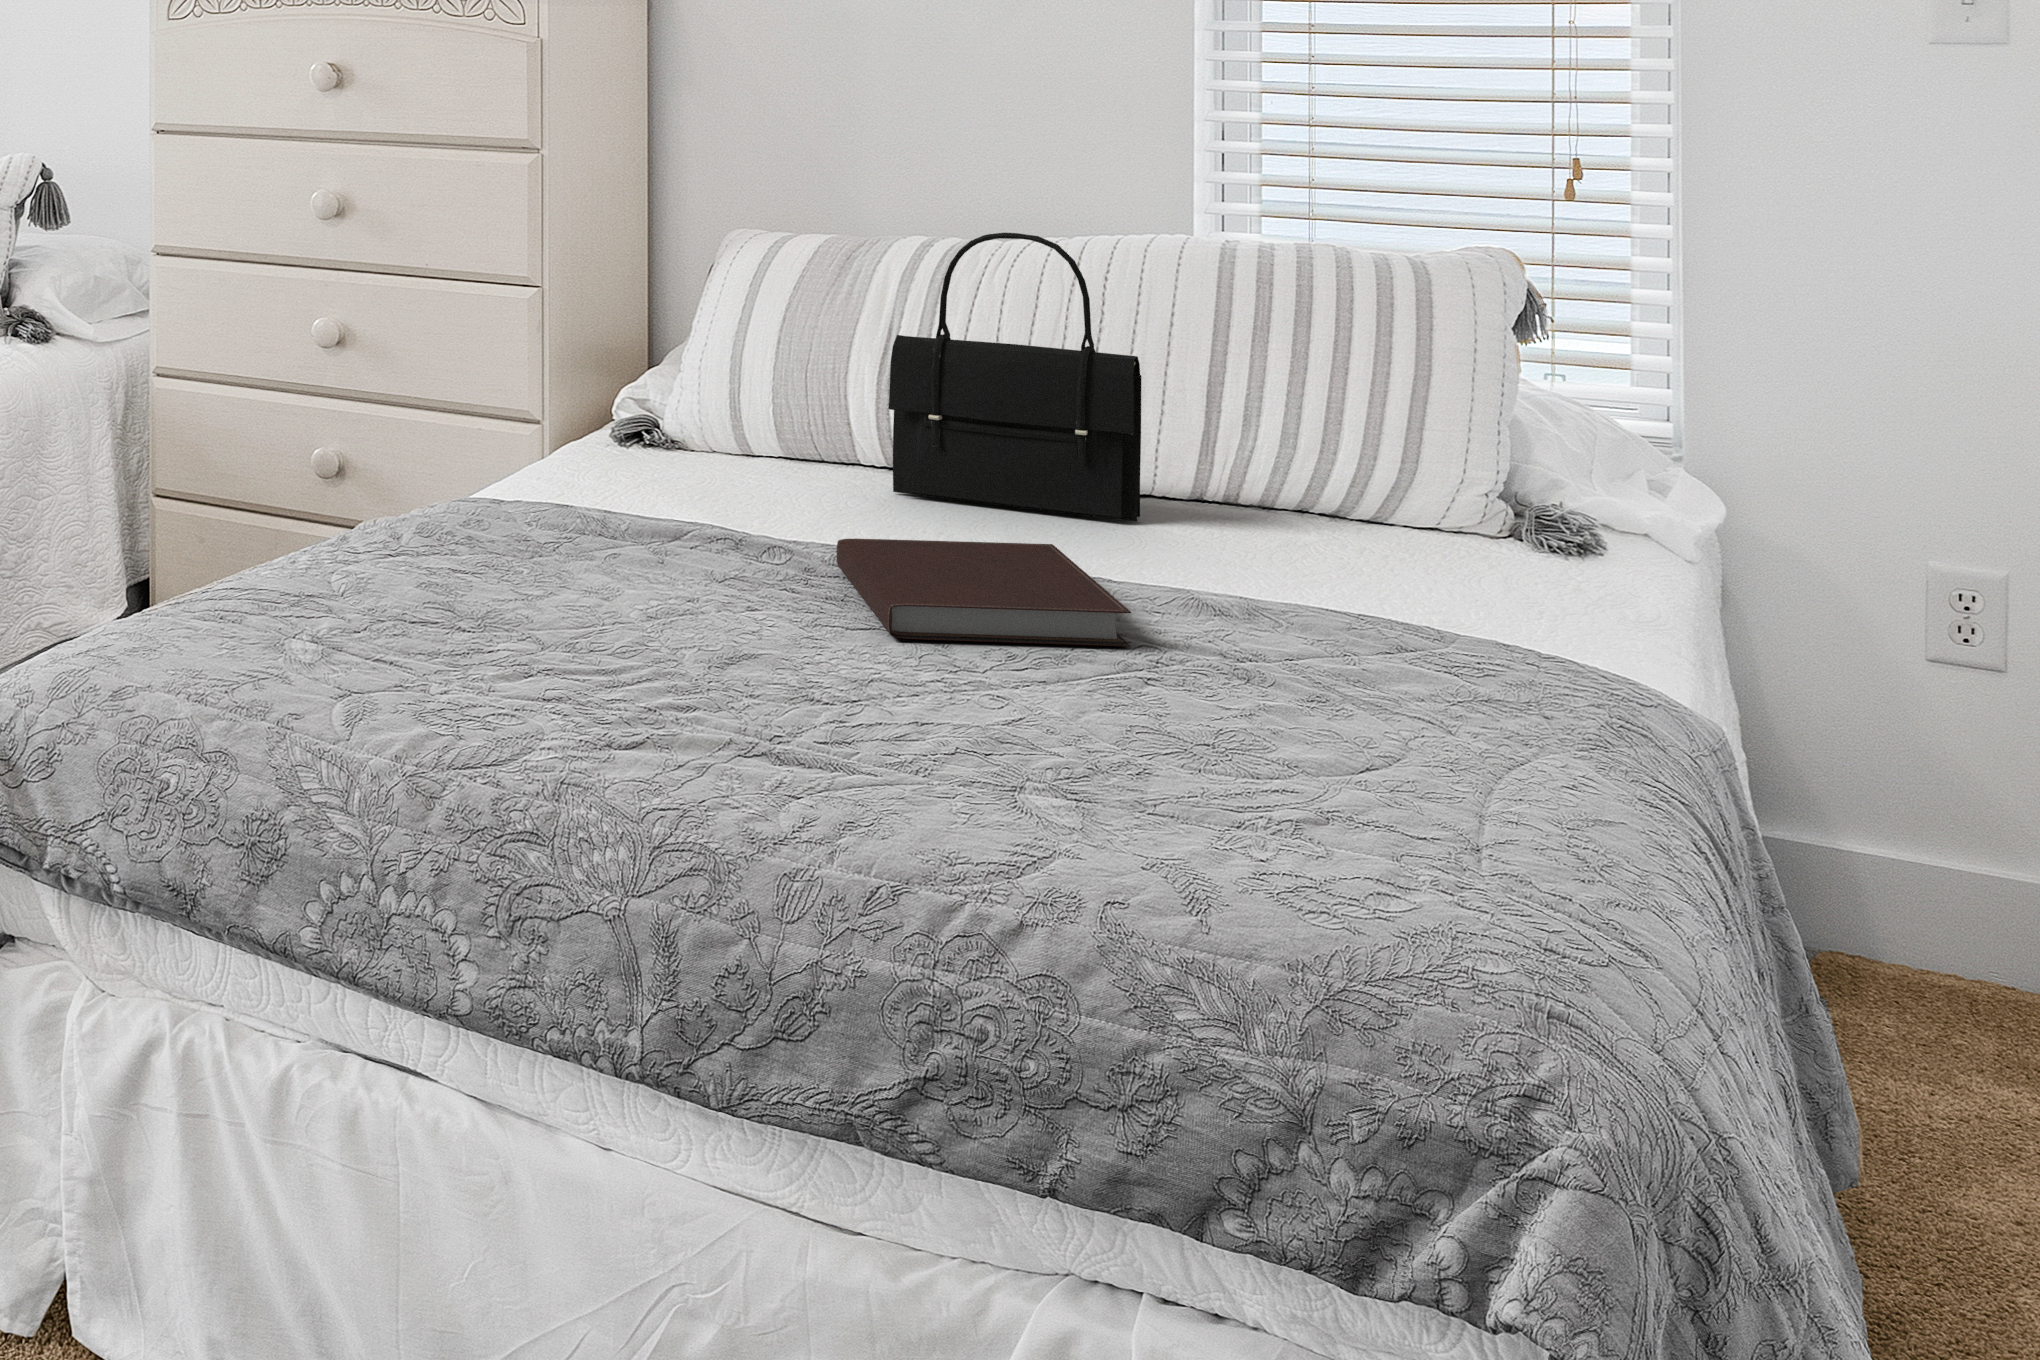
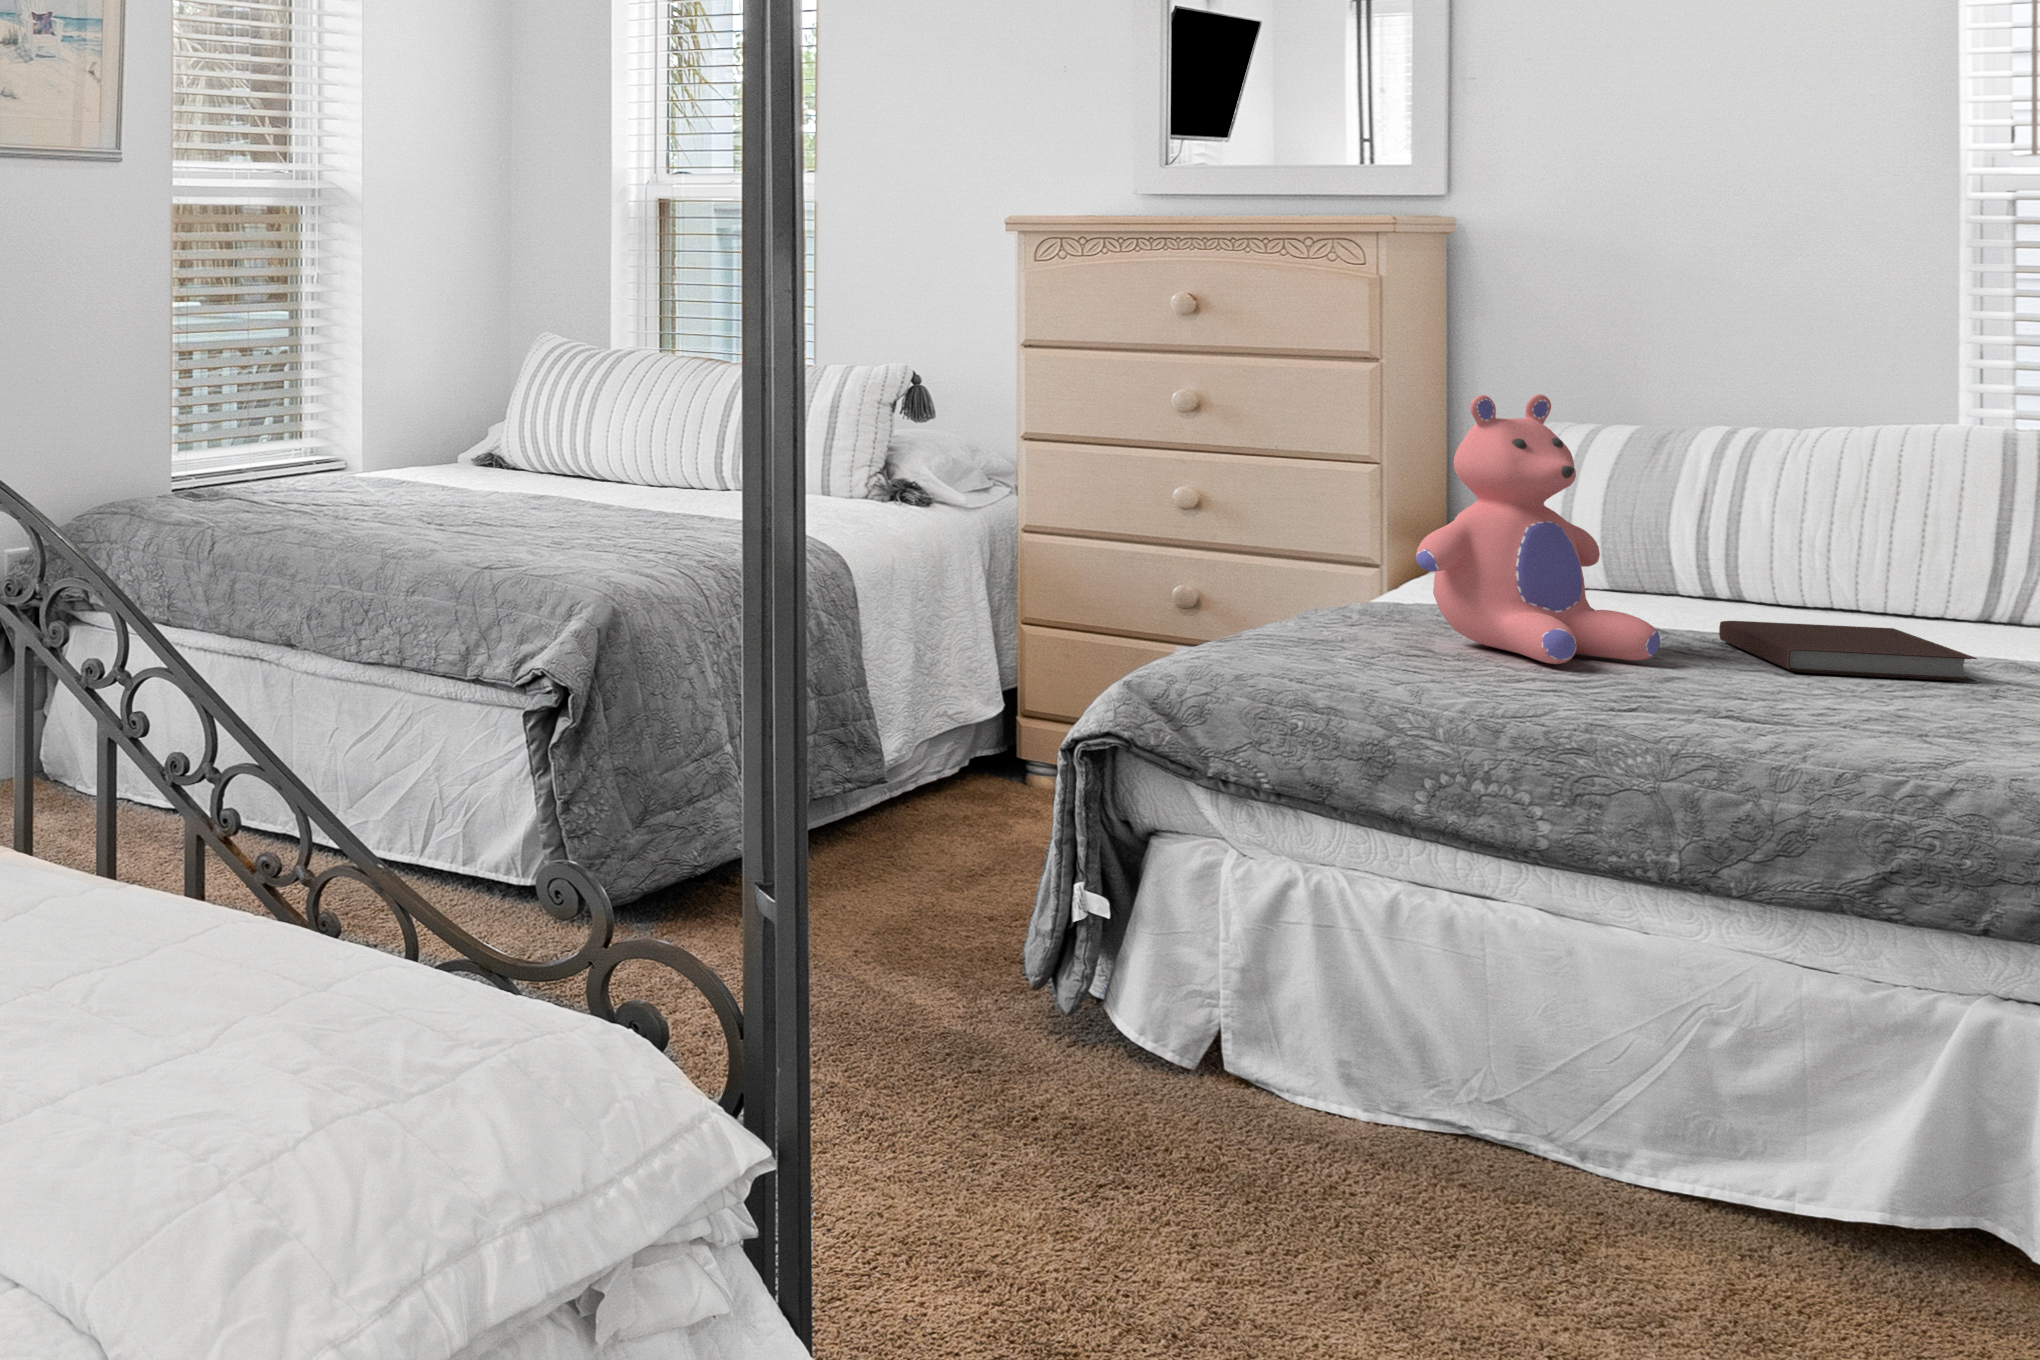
teddy bear: none [406,225,724,642] -> present [1416,394,1660,664]
handbag: present [888,233,1141,521] -> none [1731,416,1950,628]

